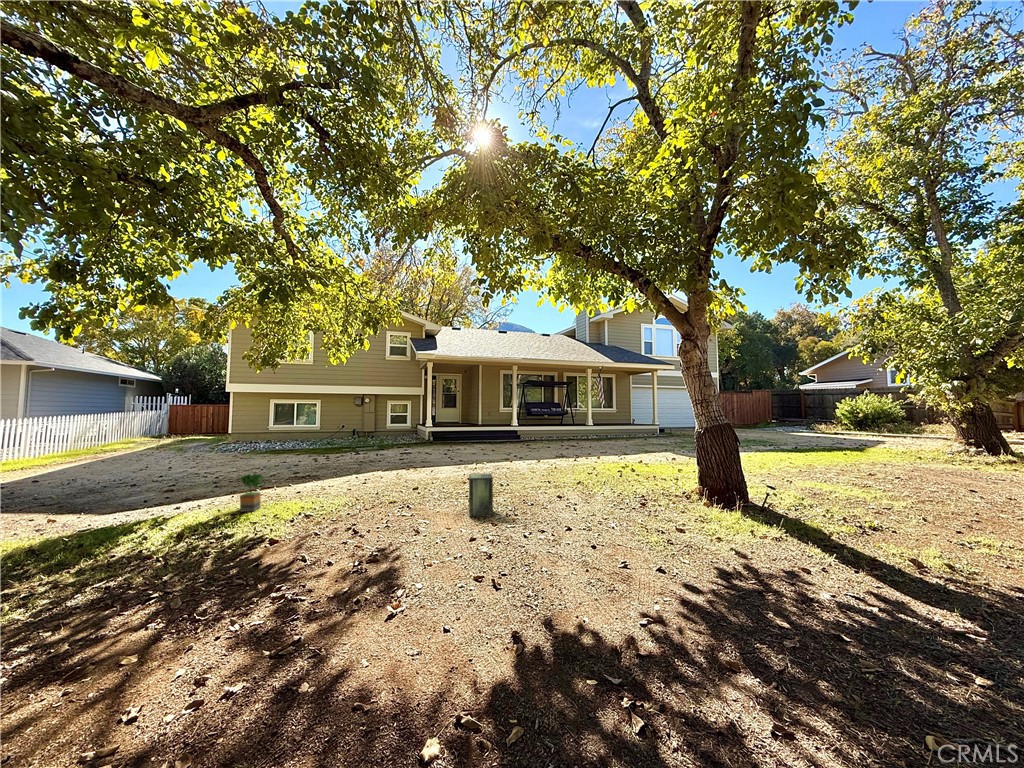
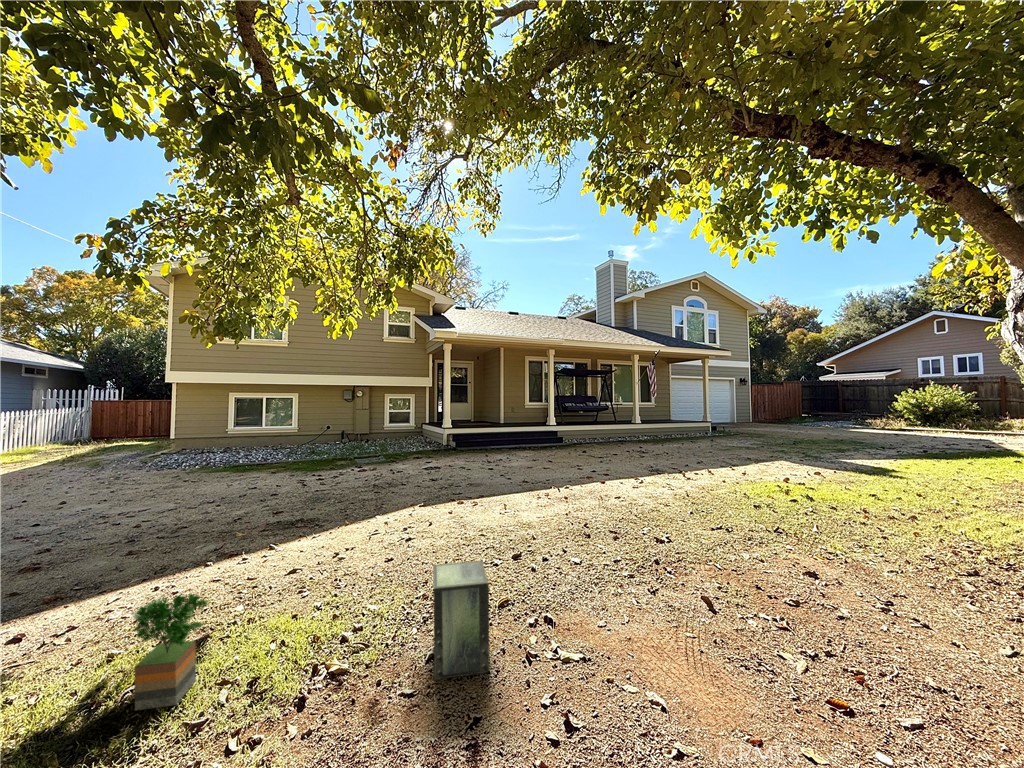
storage box: present [469,474,493,517] -> present [433,561,490,680]

